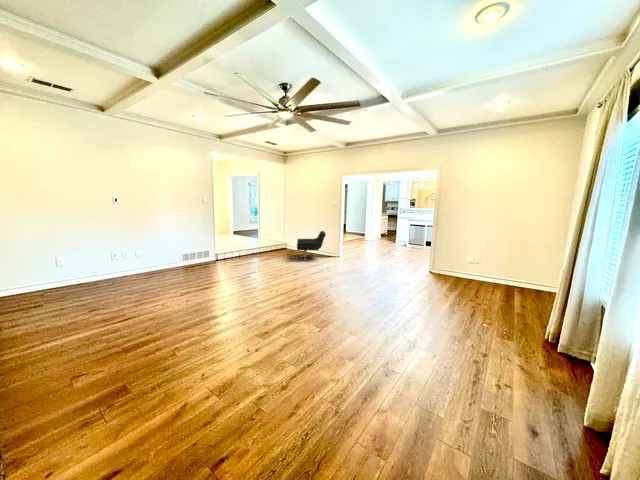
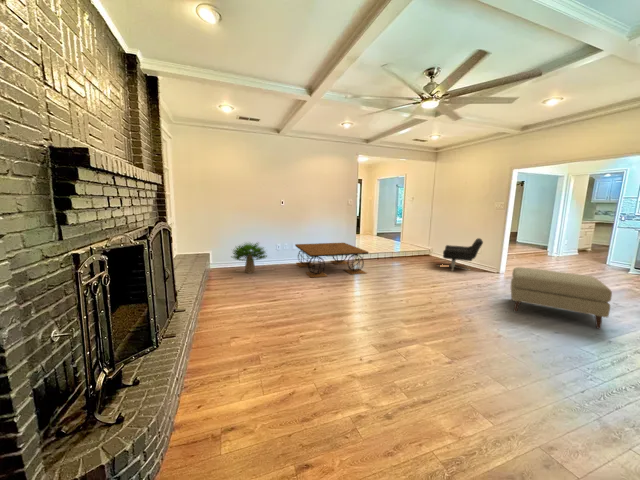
coffee table: none [137,244,230,286] -> present [295,243,368,278]
potted plant: none [30,251,101,295] -> present [232,243,267,273]
ottoman: none [349,251,404,286] -> present [511,267,612,329]

